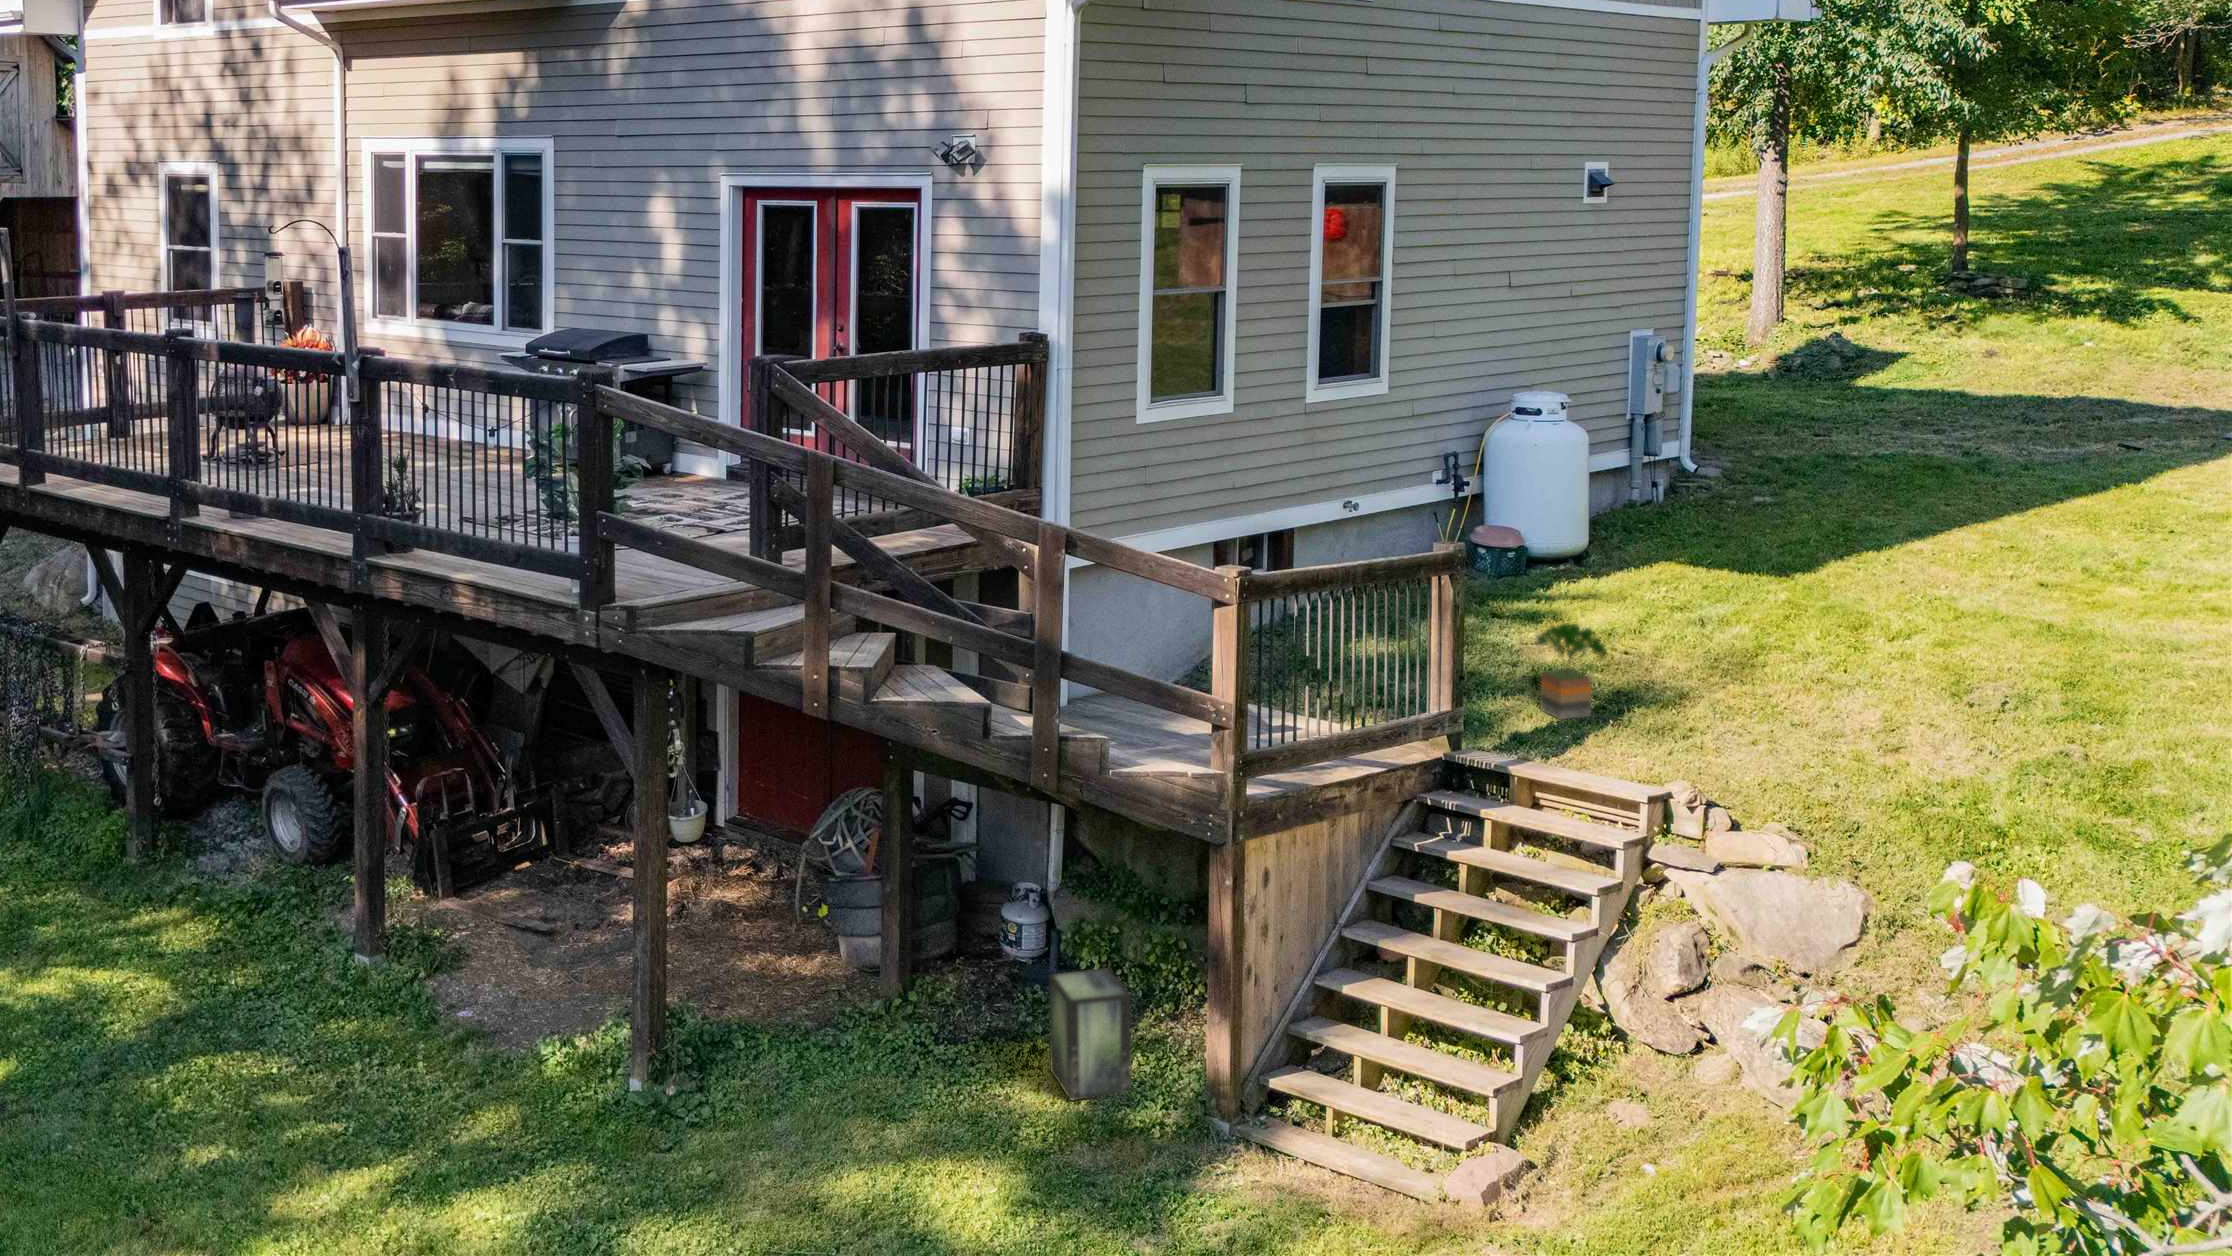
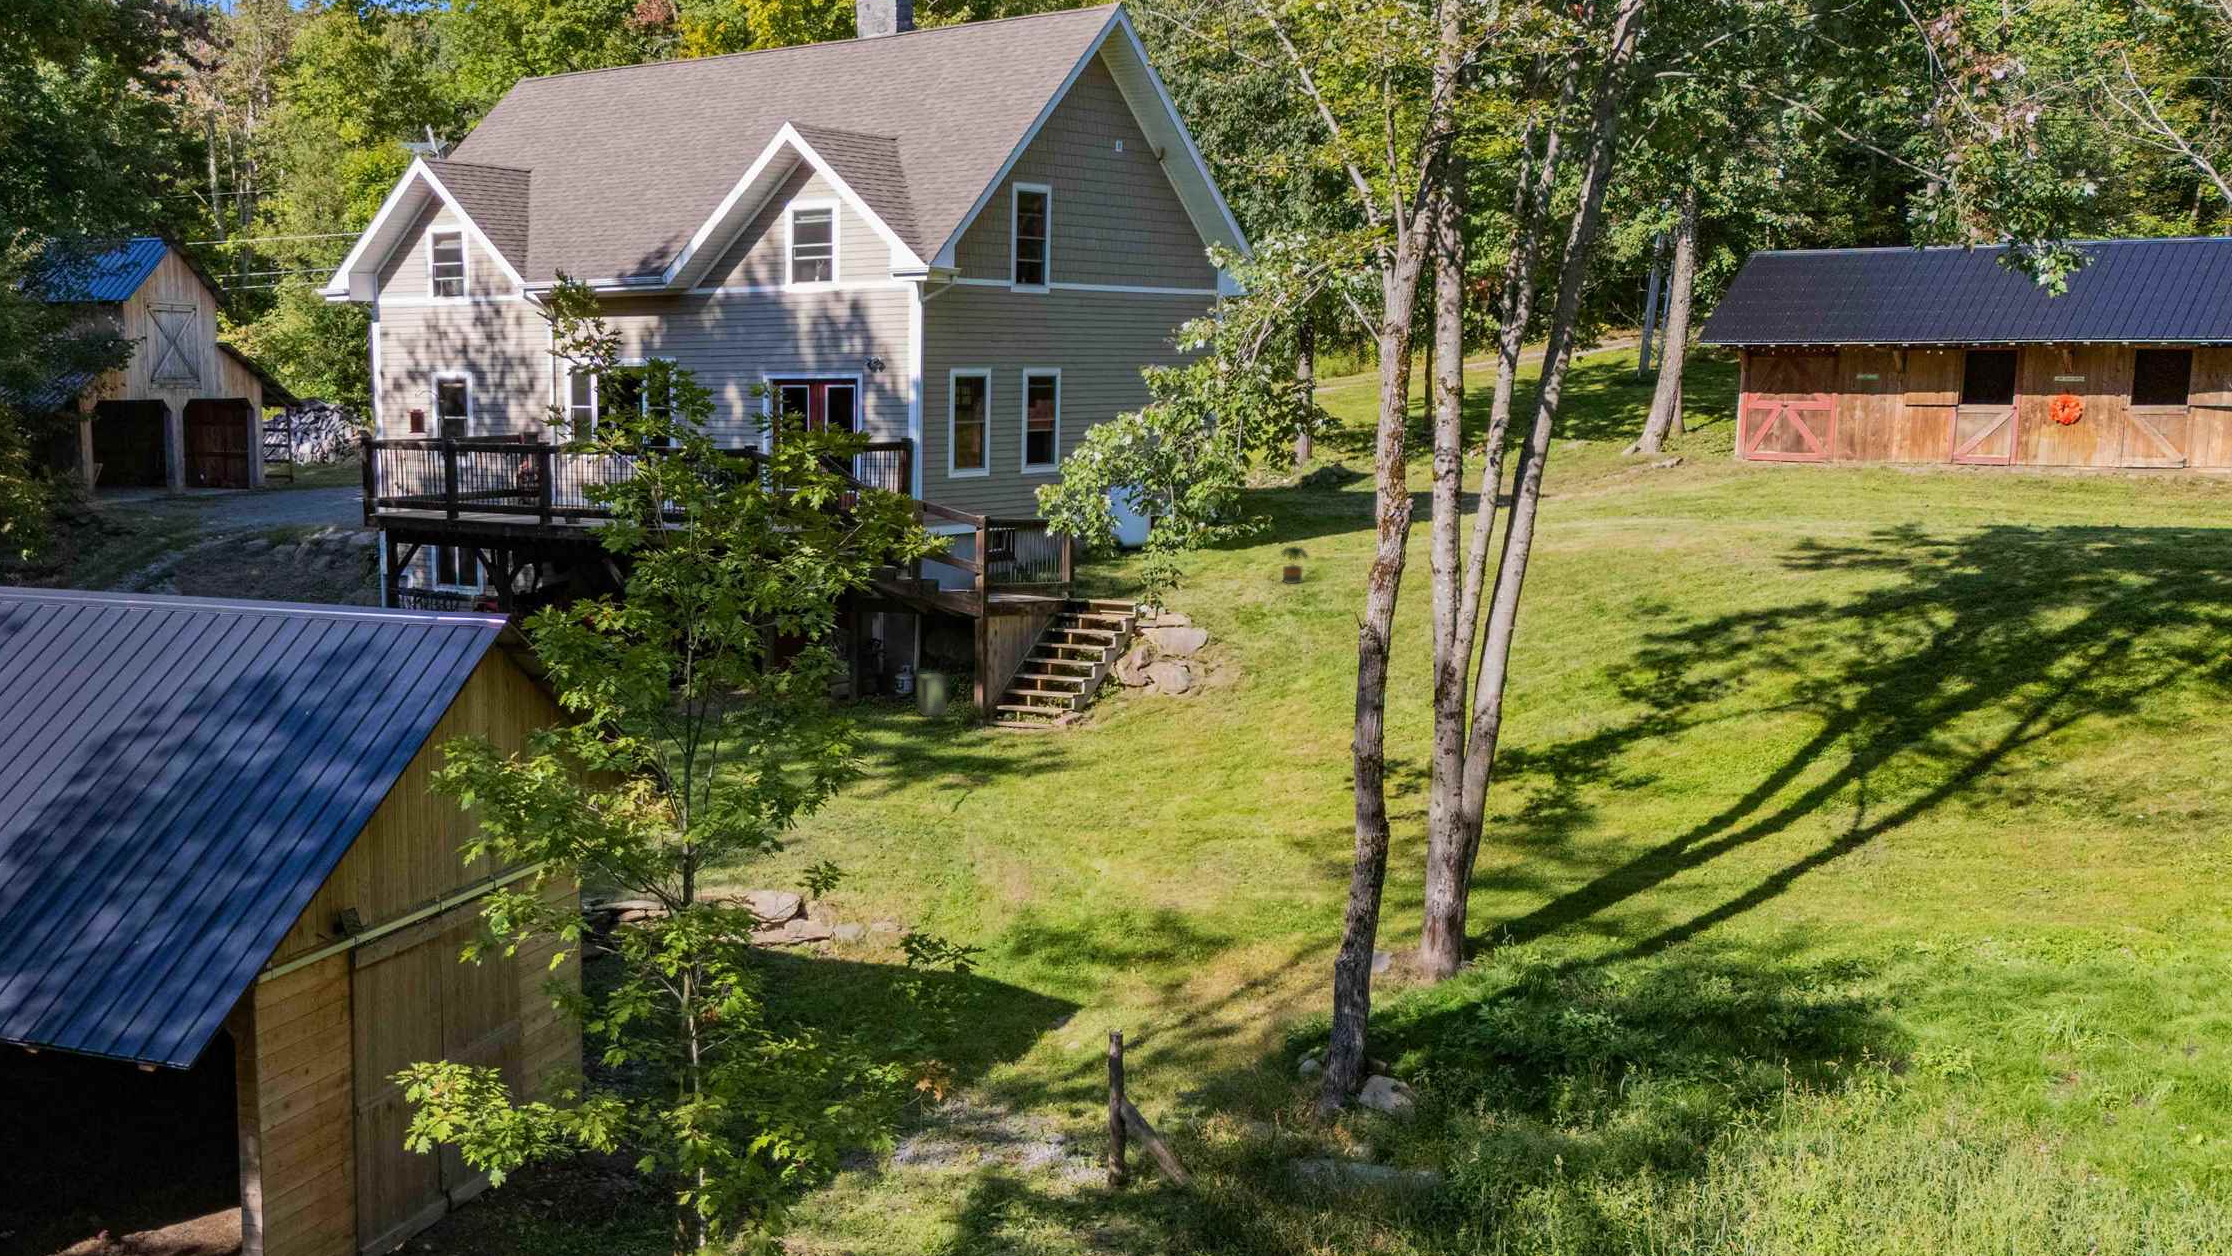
potted tree: present [1534,623,1608,719] -> present [1281,547,1307,584]

